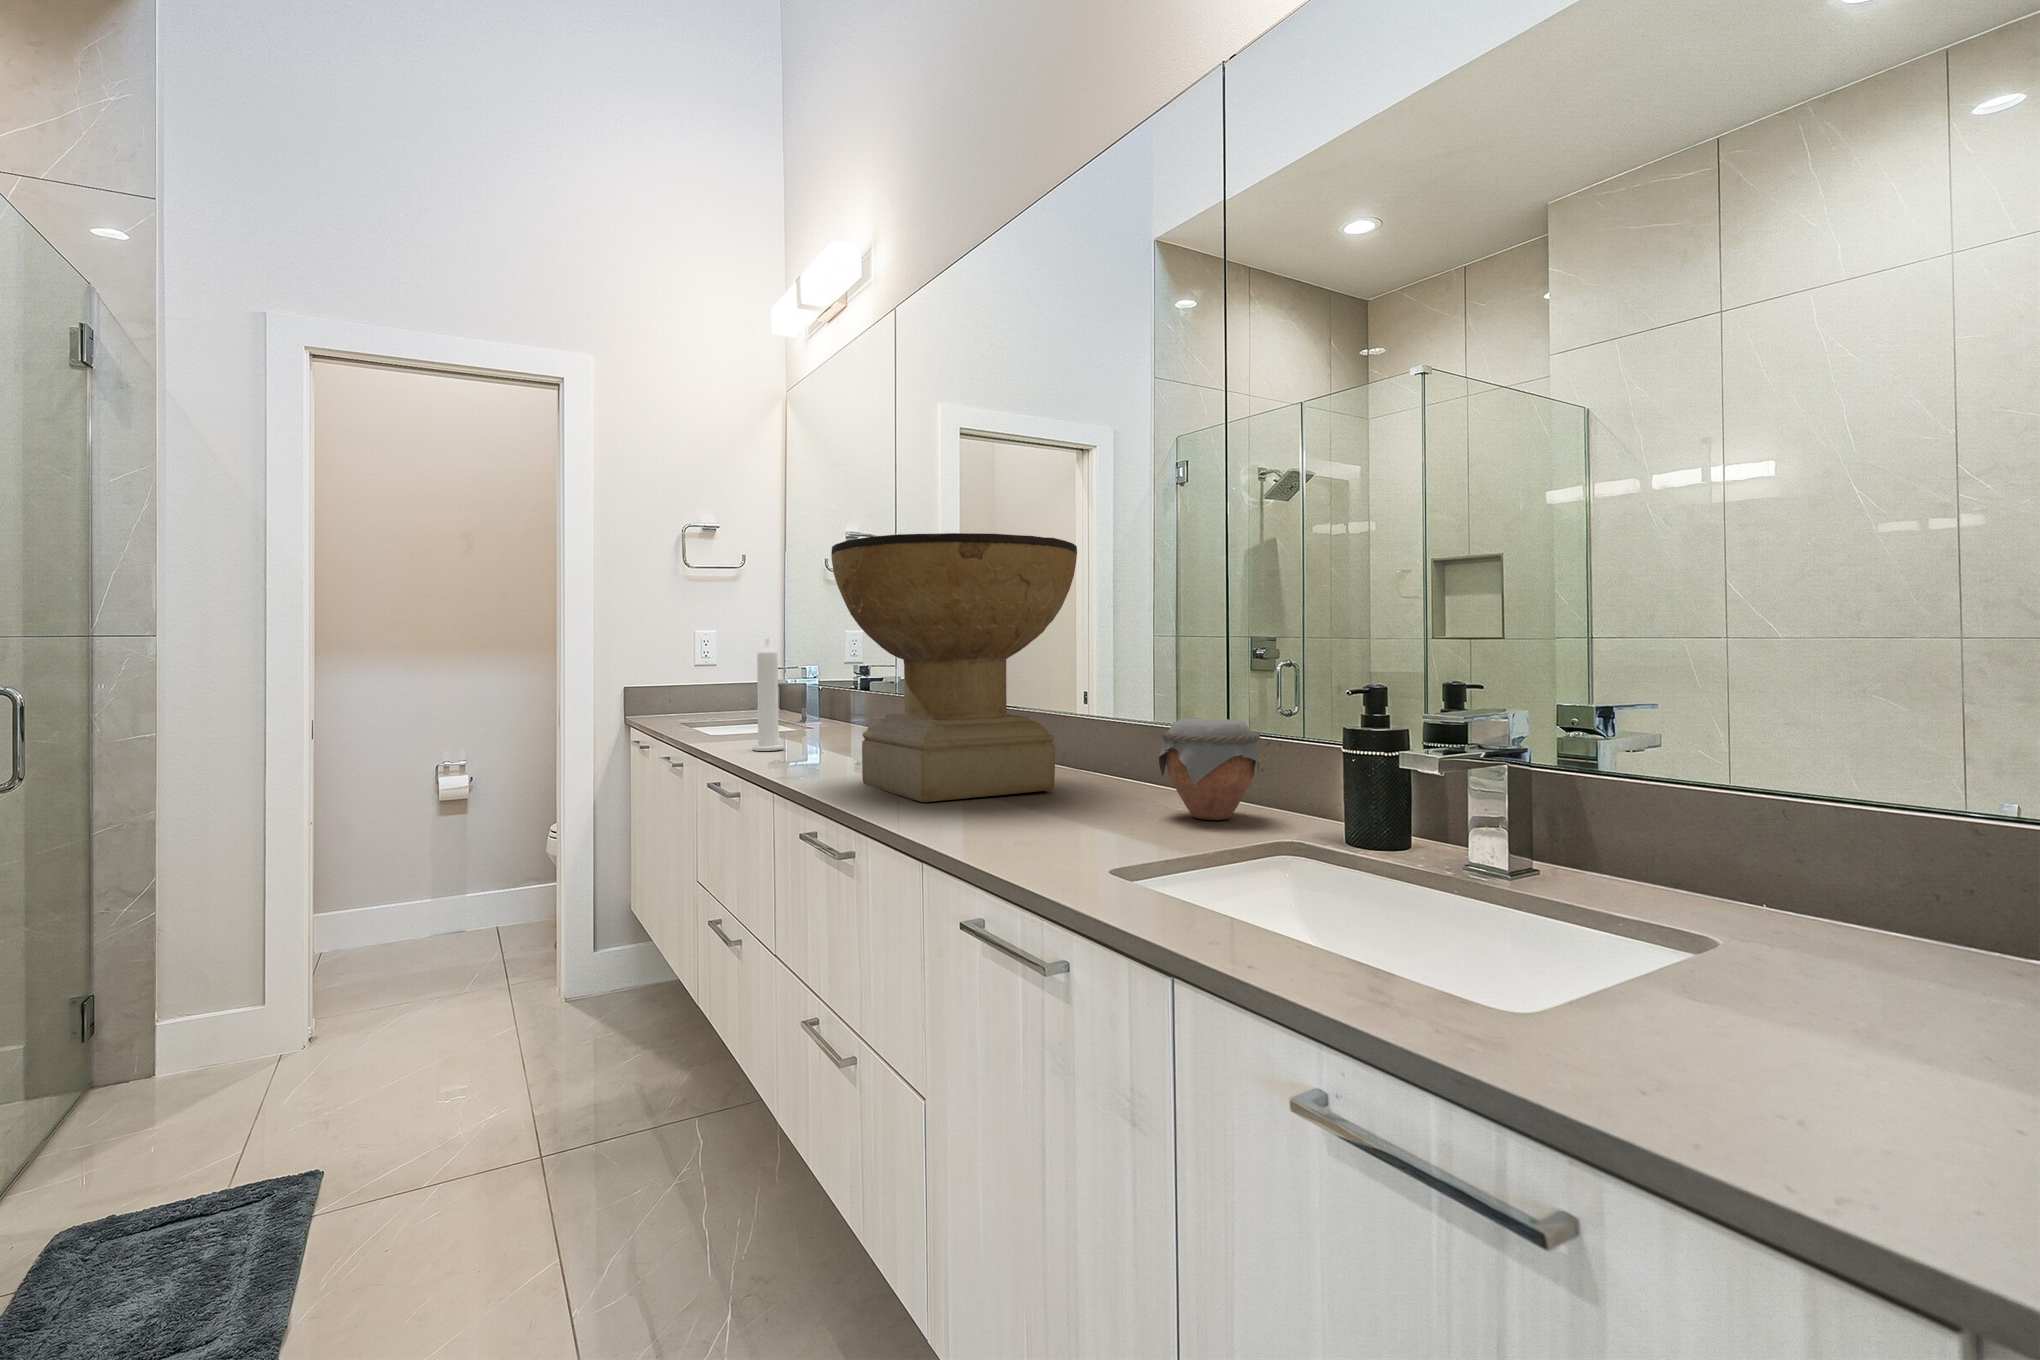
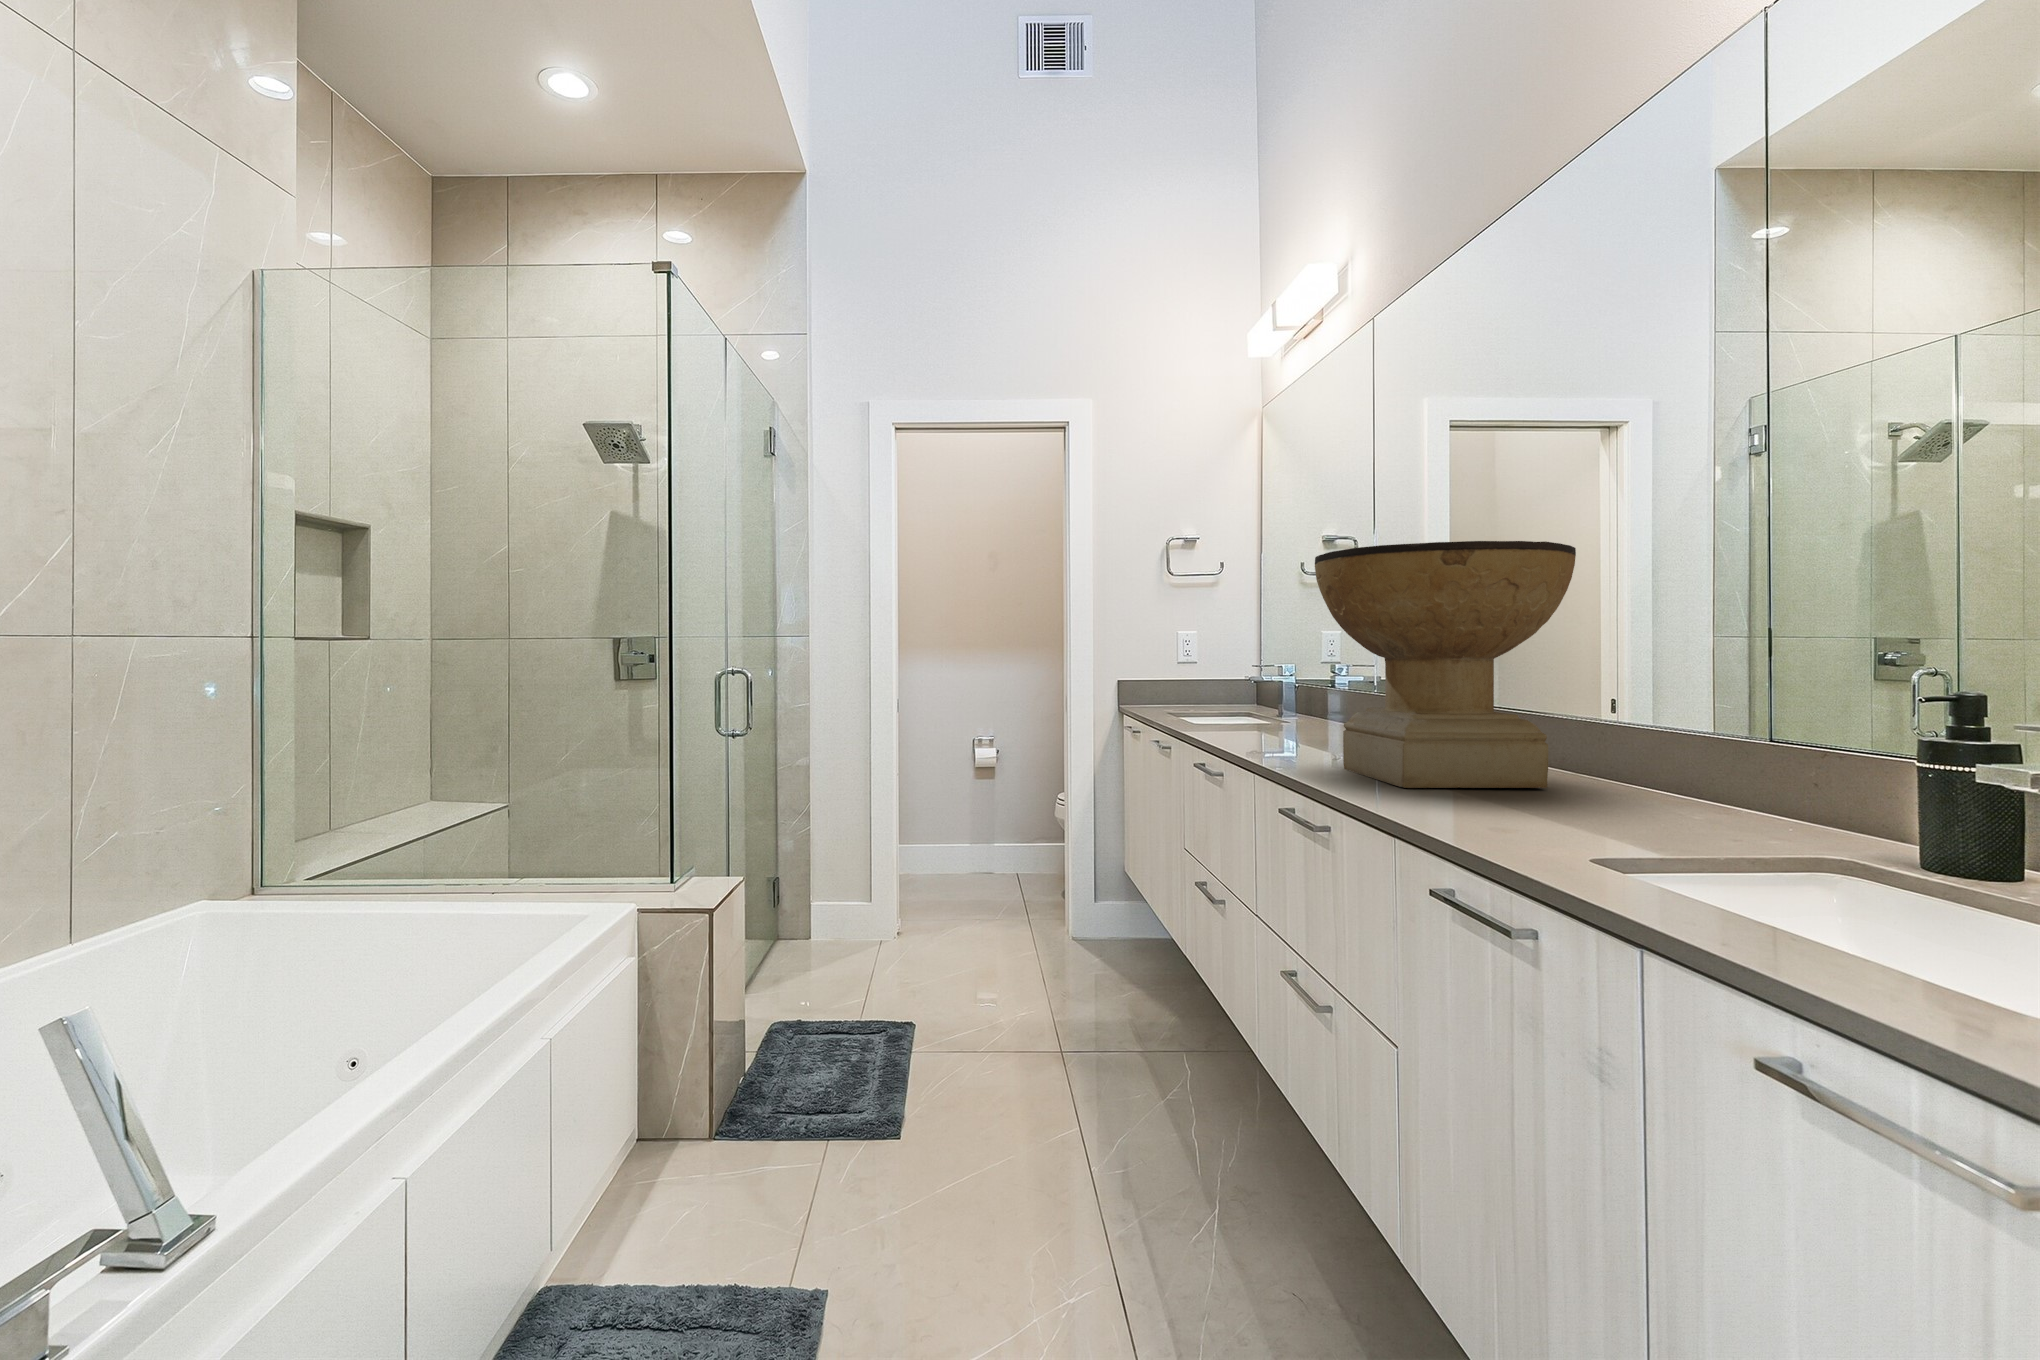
candle: present [752,638,784,751] -> none [1237,637,1267,737]
jar: present [1159,718,1260,820] -> none [1668,723,1802,829]

